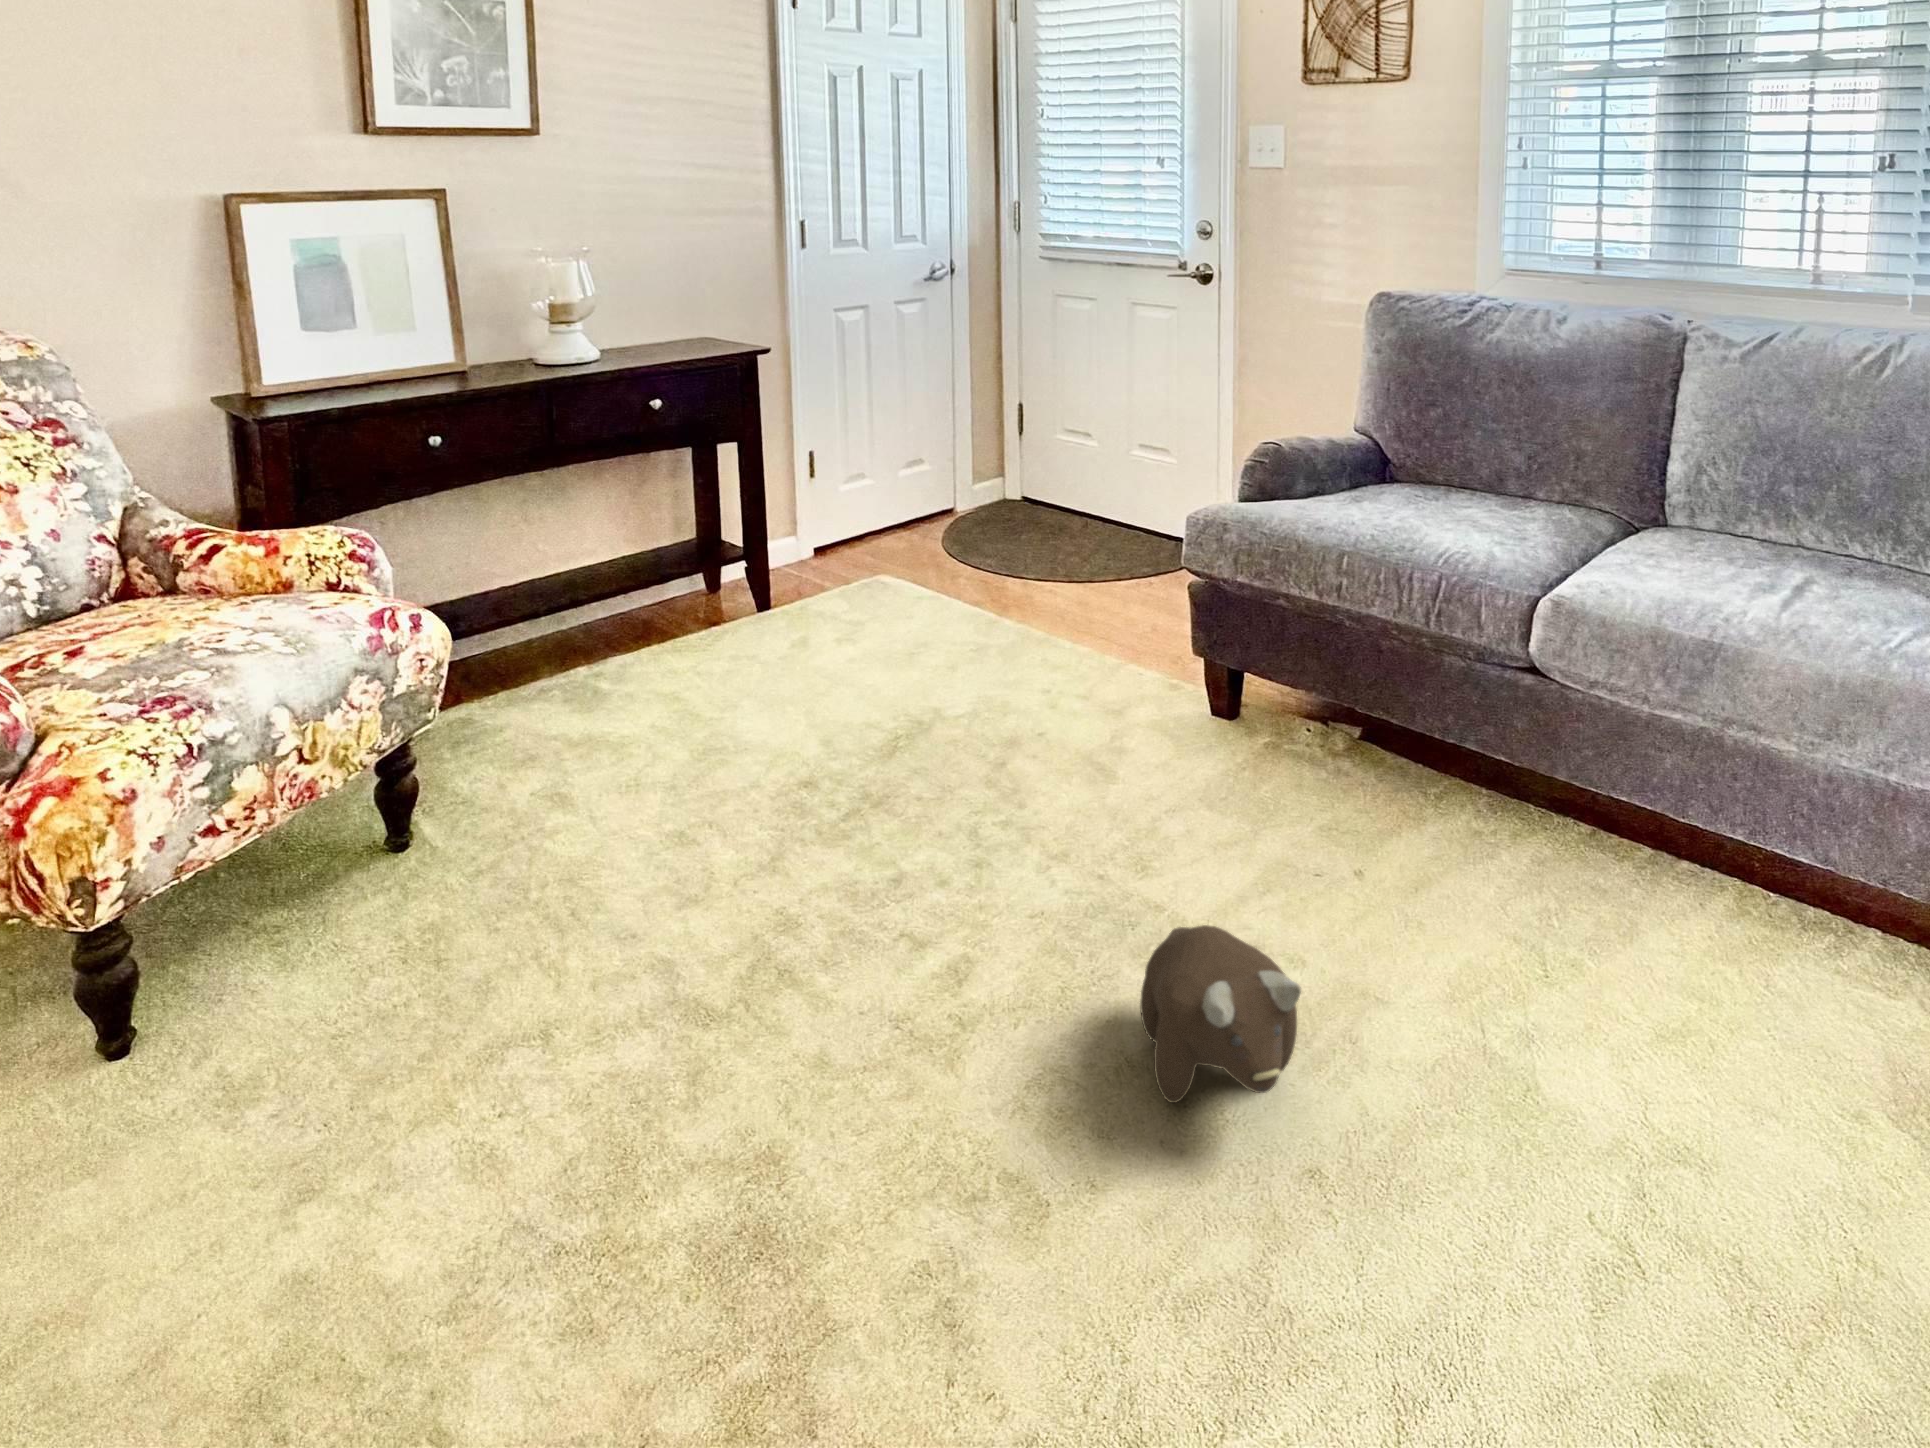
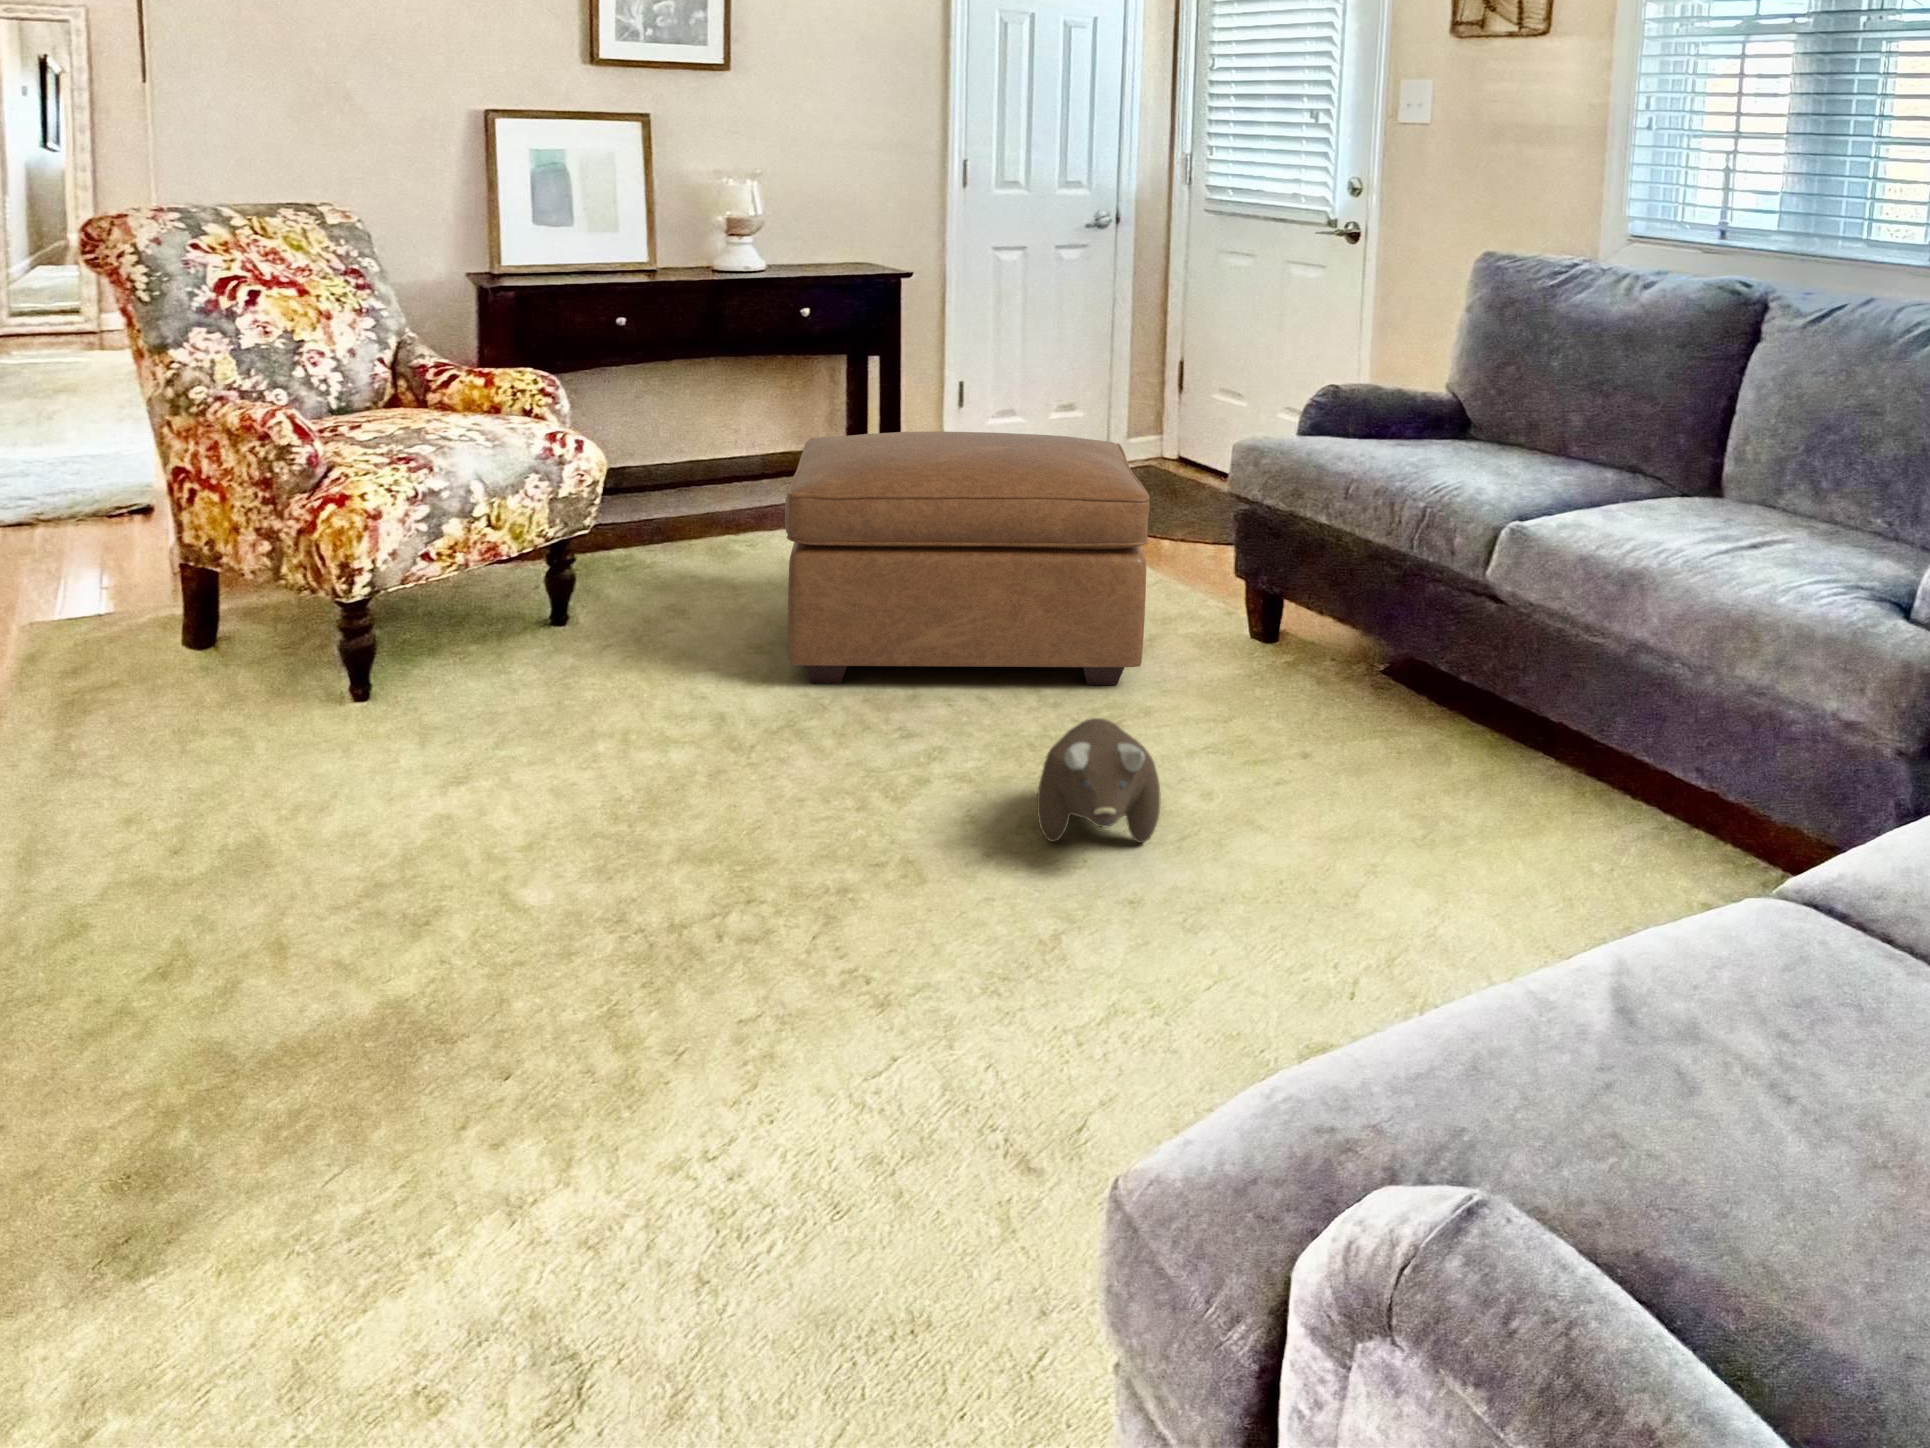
ottoman: none [704,527,1142,885] -> present [785,431,1150,685]

